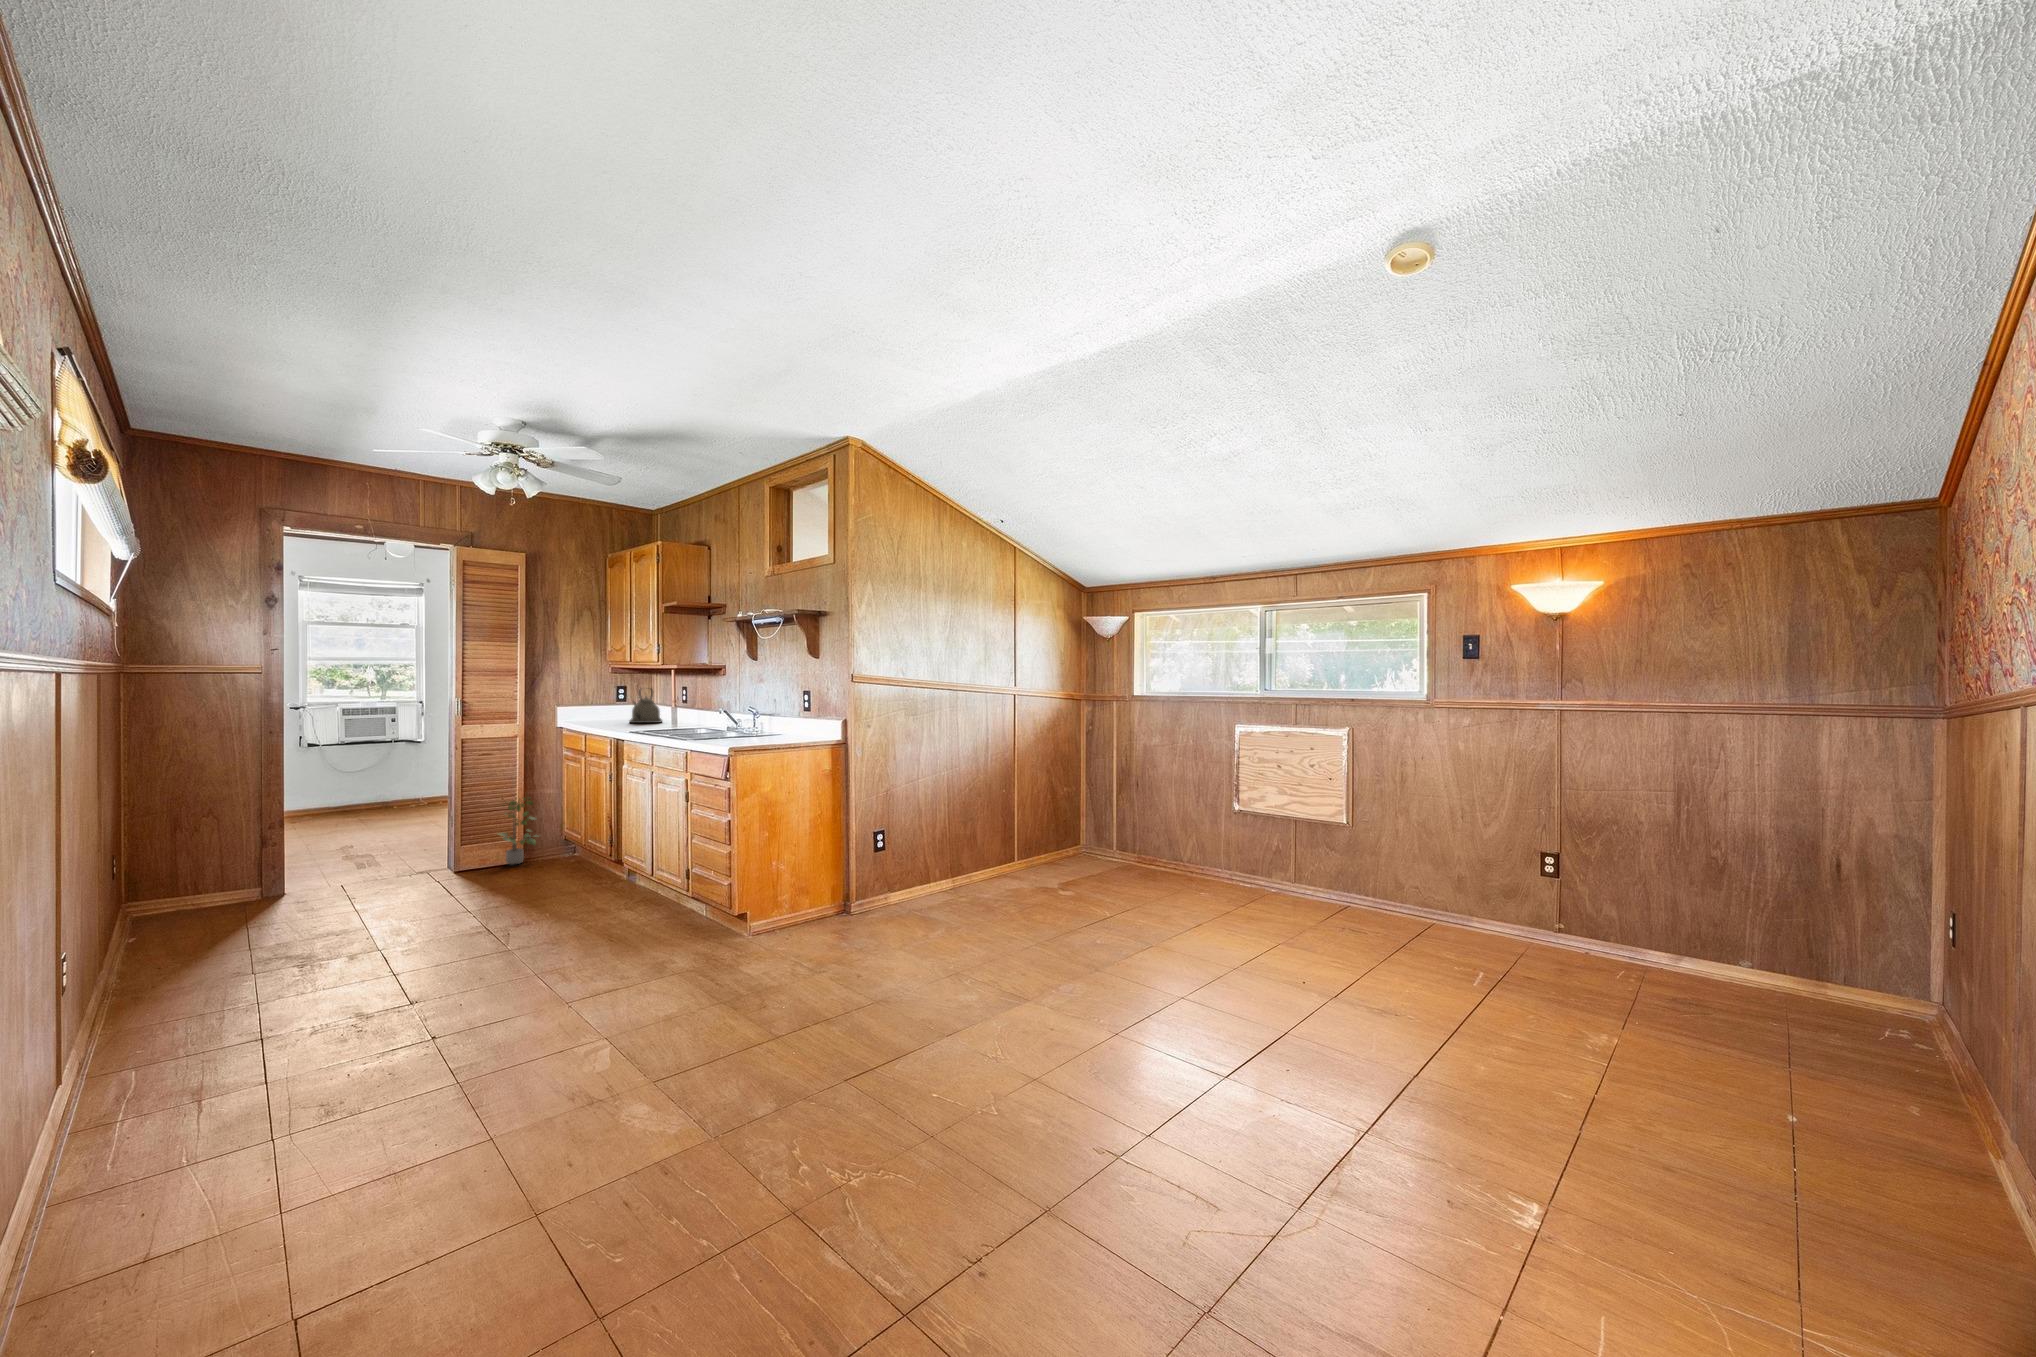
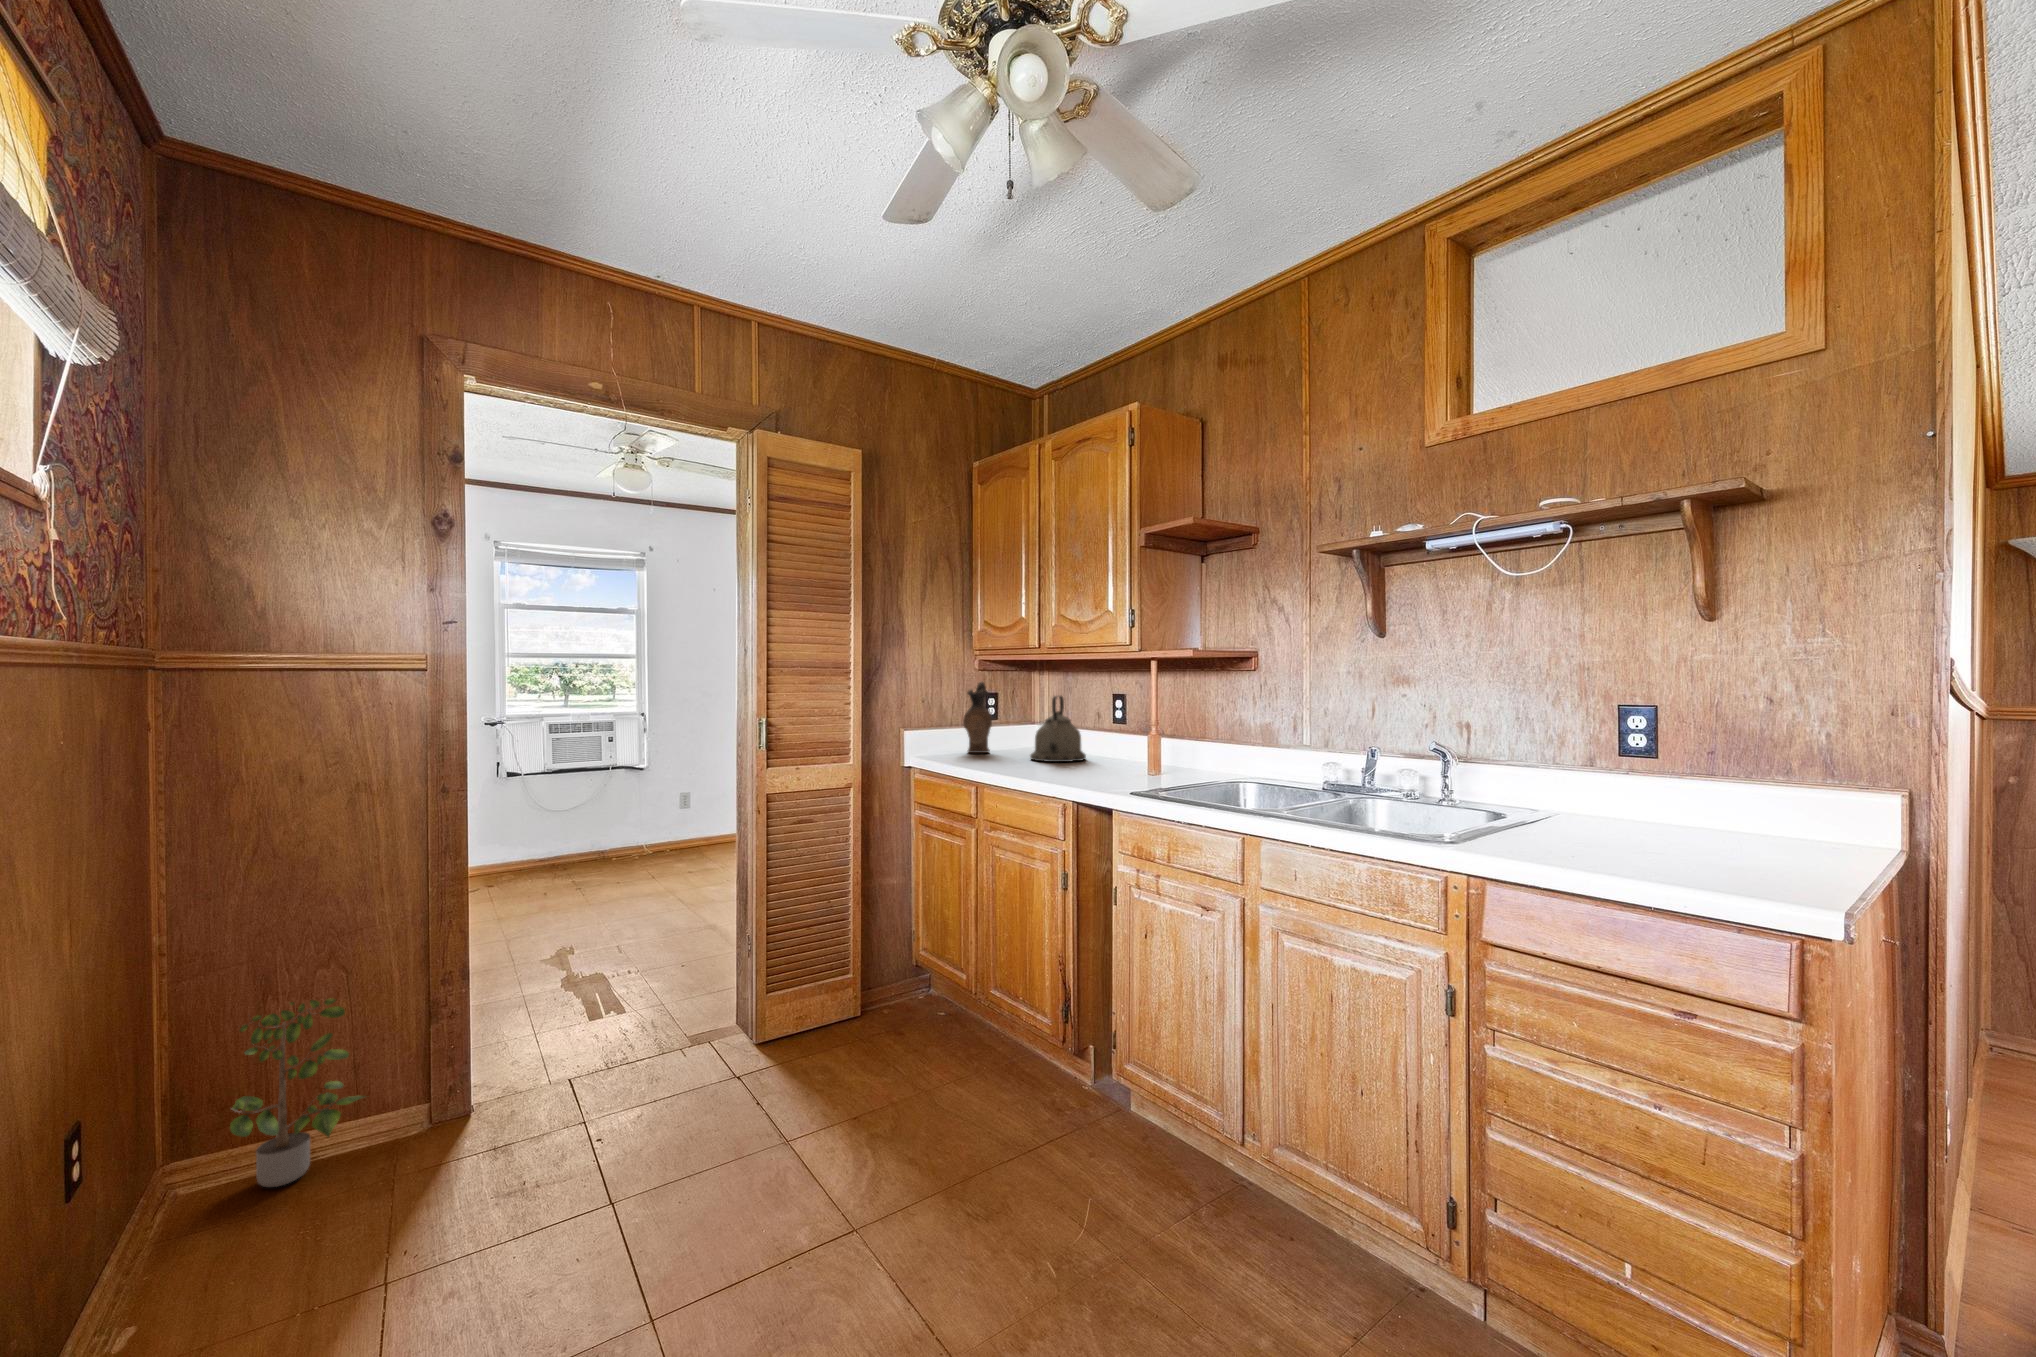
ceramic pitcher: none [598,680,617,721] -> present [963,682,992,753]
potted plant: present [499,798,536,865] -> present [230,998,363,1187]

